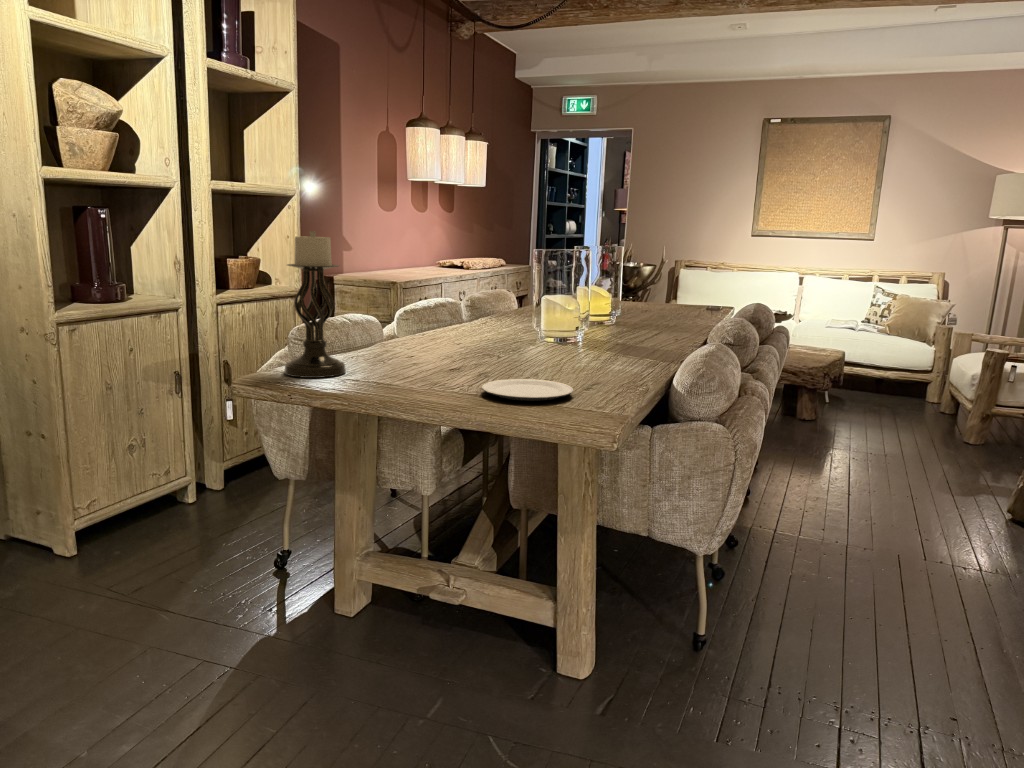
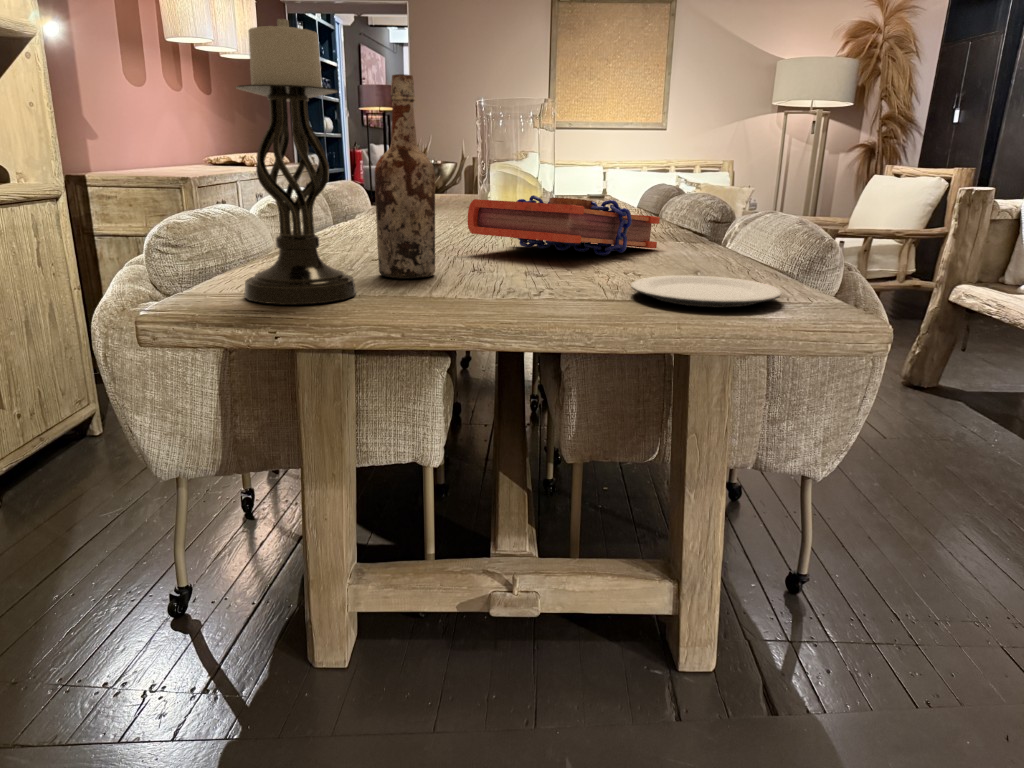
wine bottle: none [378,251,414,368] -> present [375,74,435,278]
book: none [469,318,614,363] -> present [468,195,660,256]

